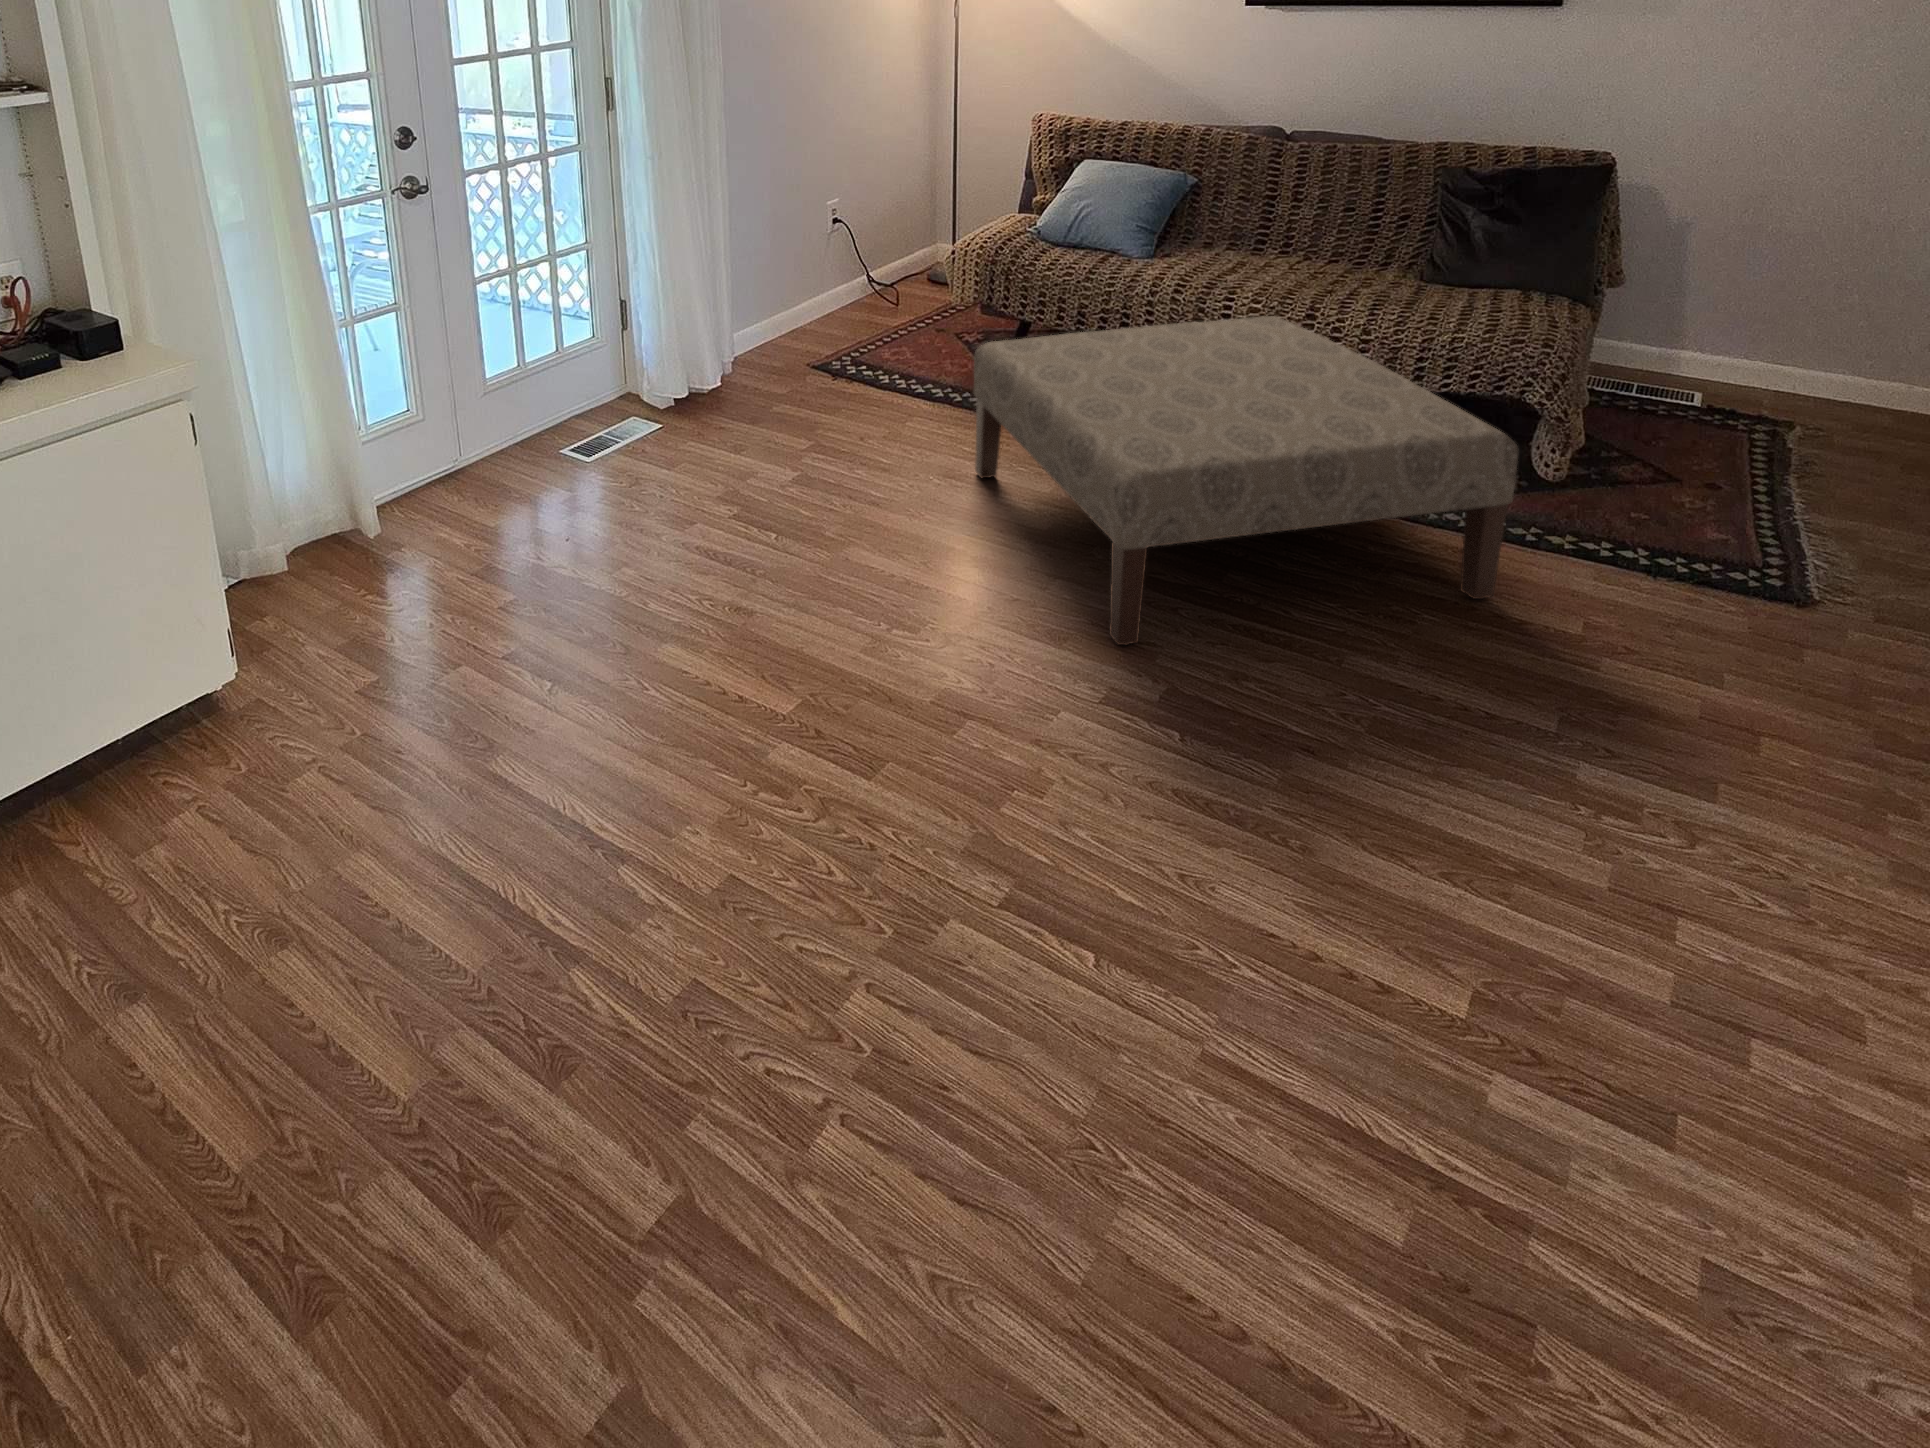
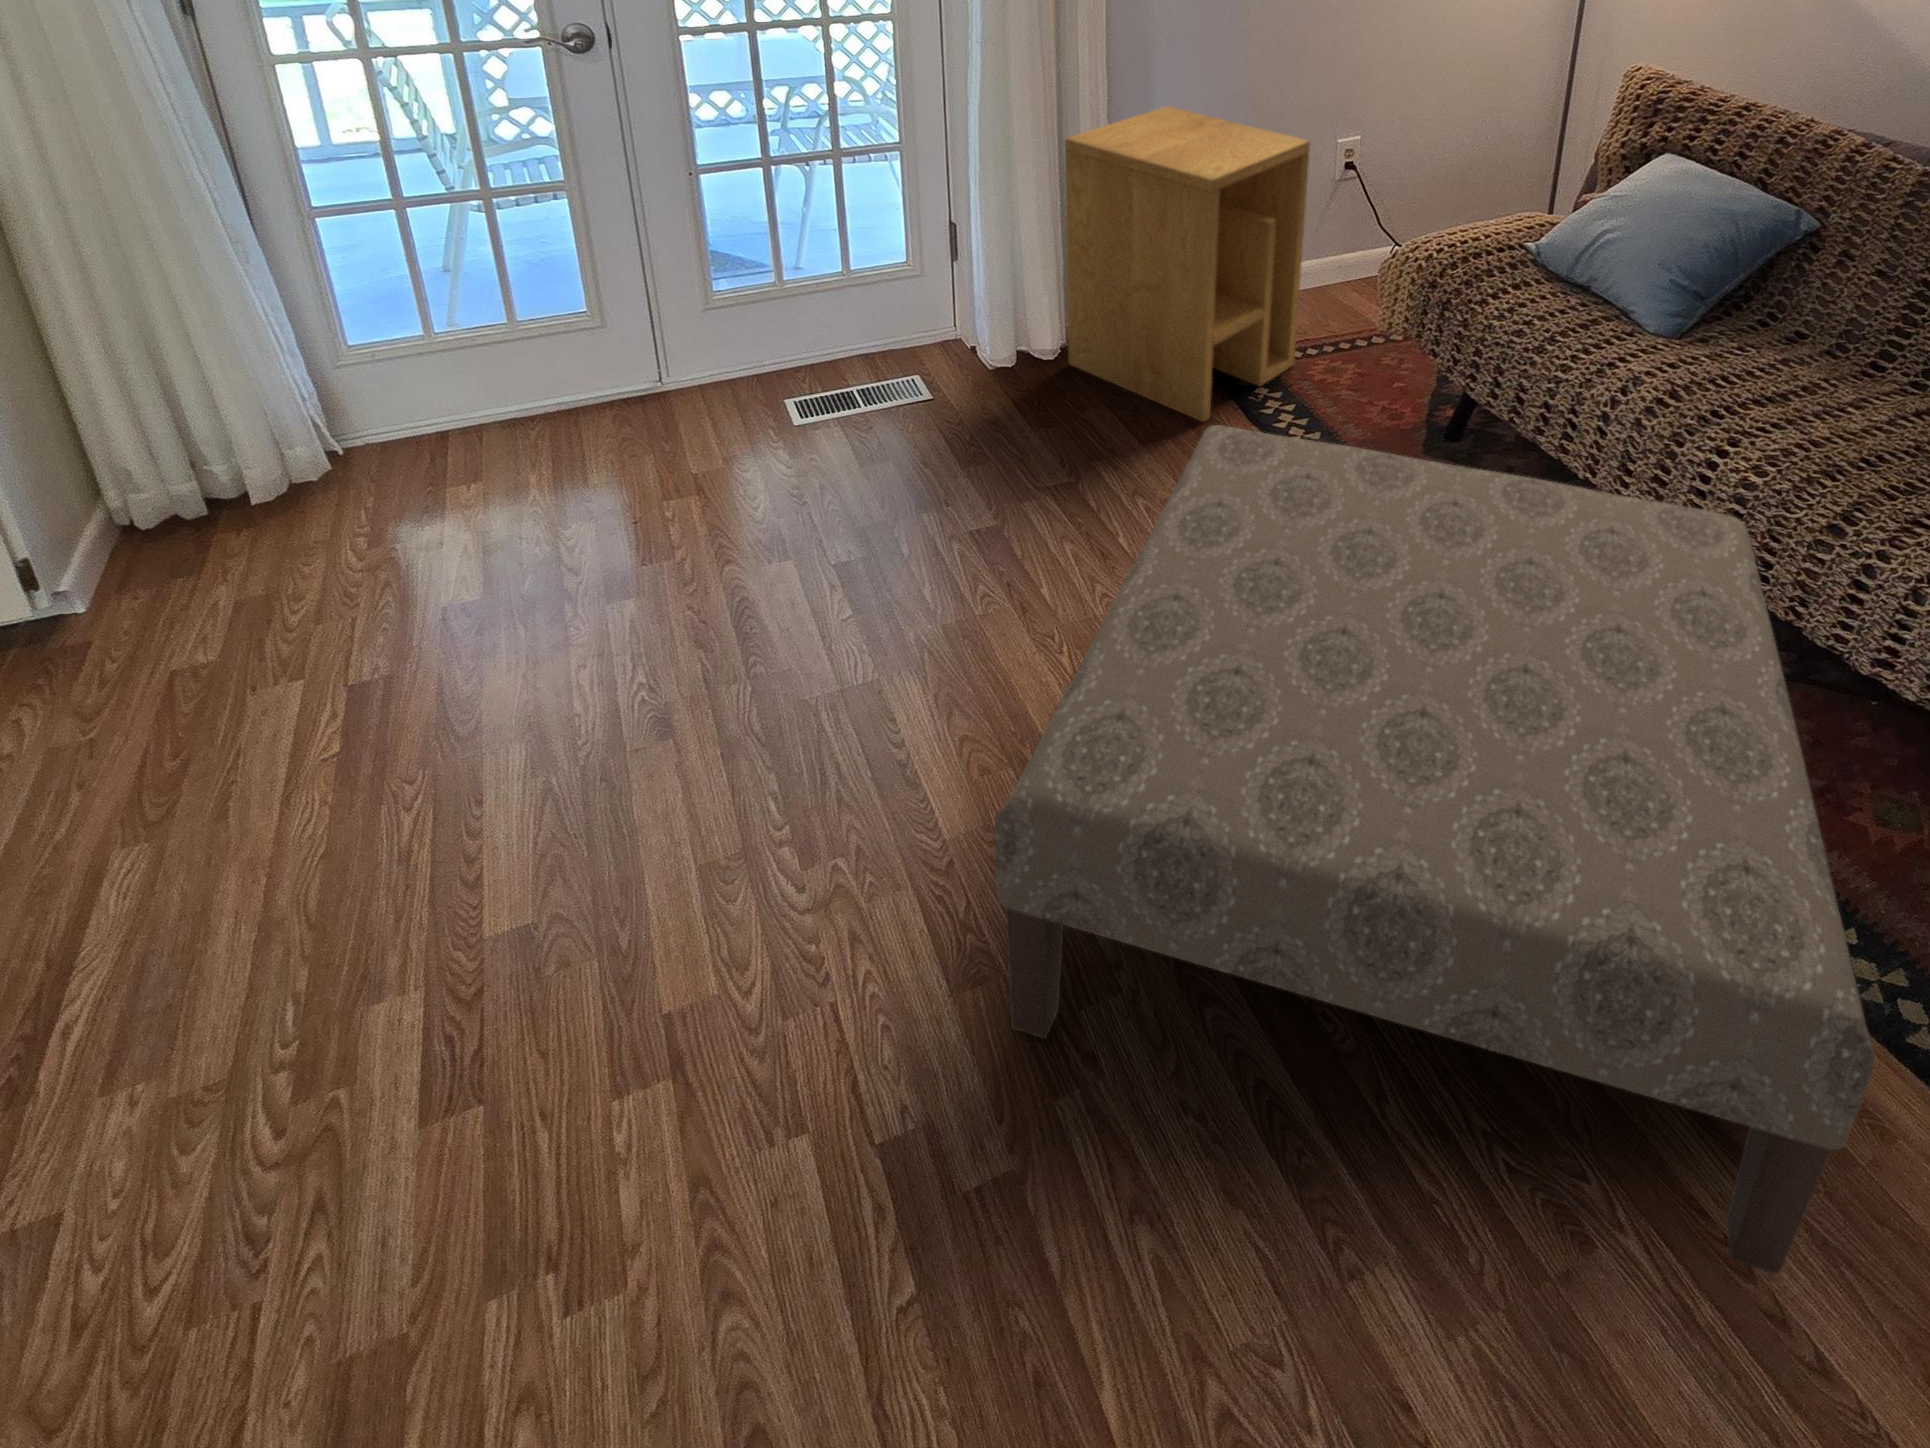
side table: none [722,189,877,398] -> present [1065,106,1310,422]

